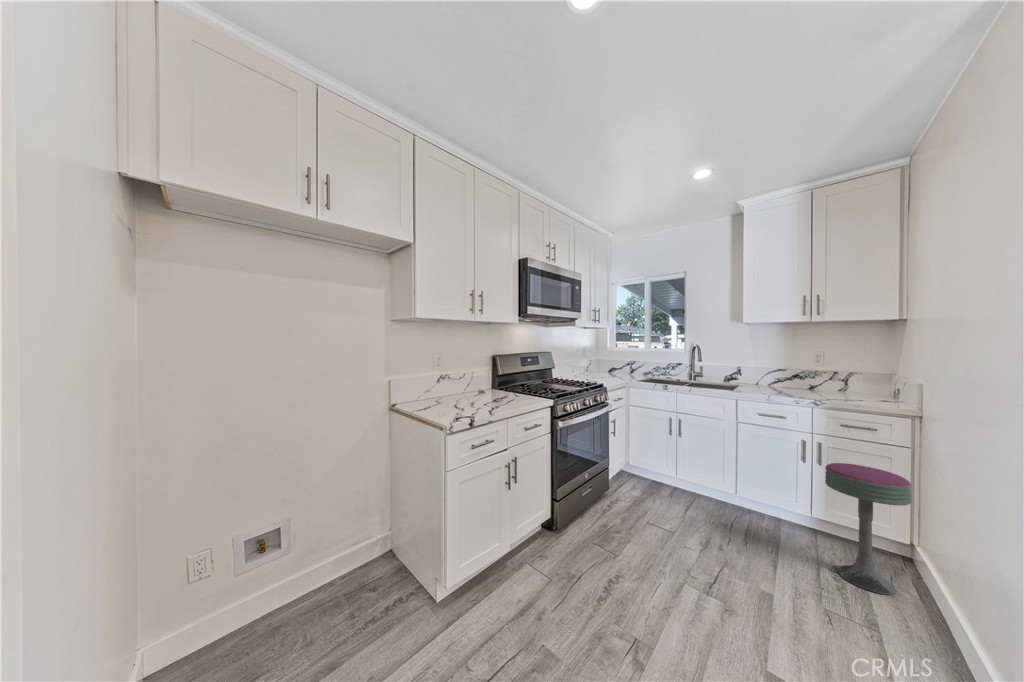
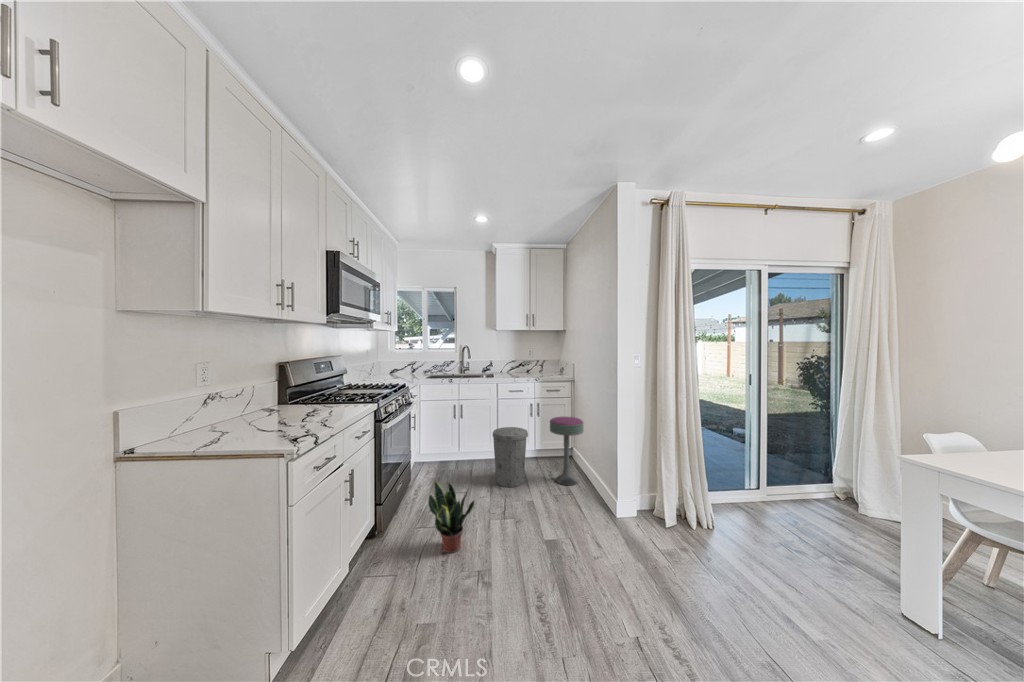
trash can: none [716,458,779,551] -> present [493,427,528,487]
potted plant: none [593,494,650,595] -> present [428,481,474,553]

